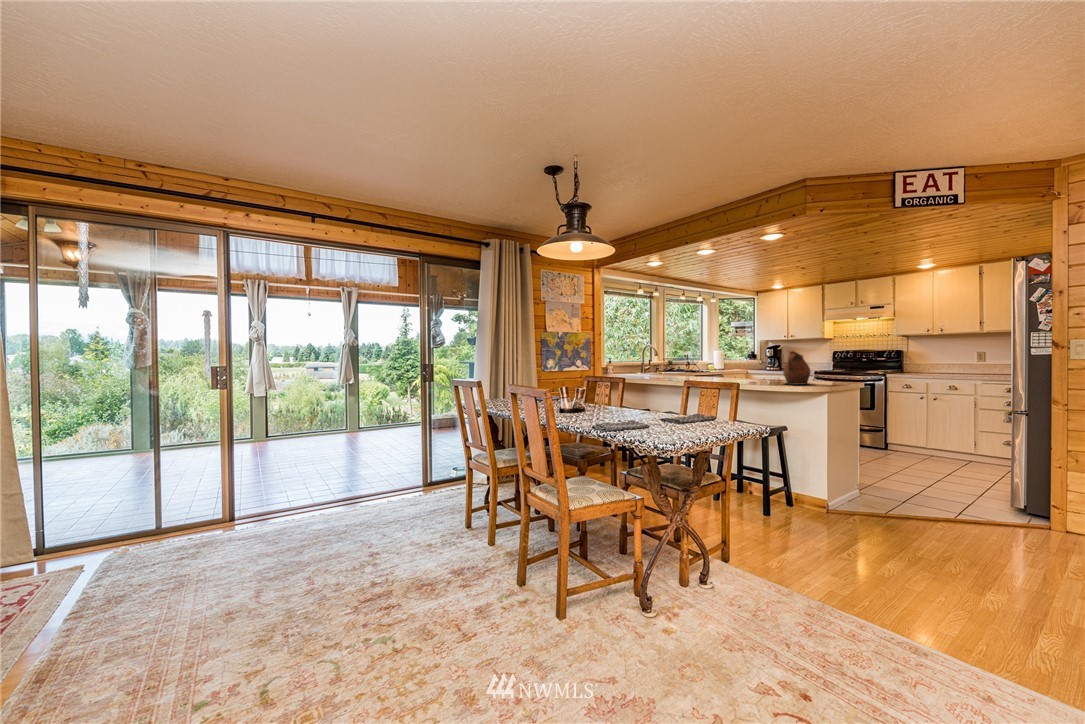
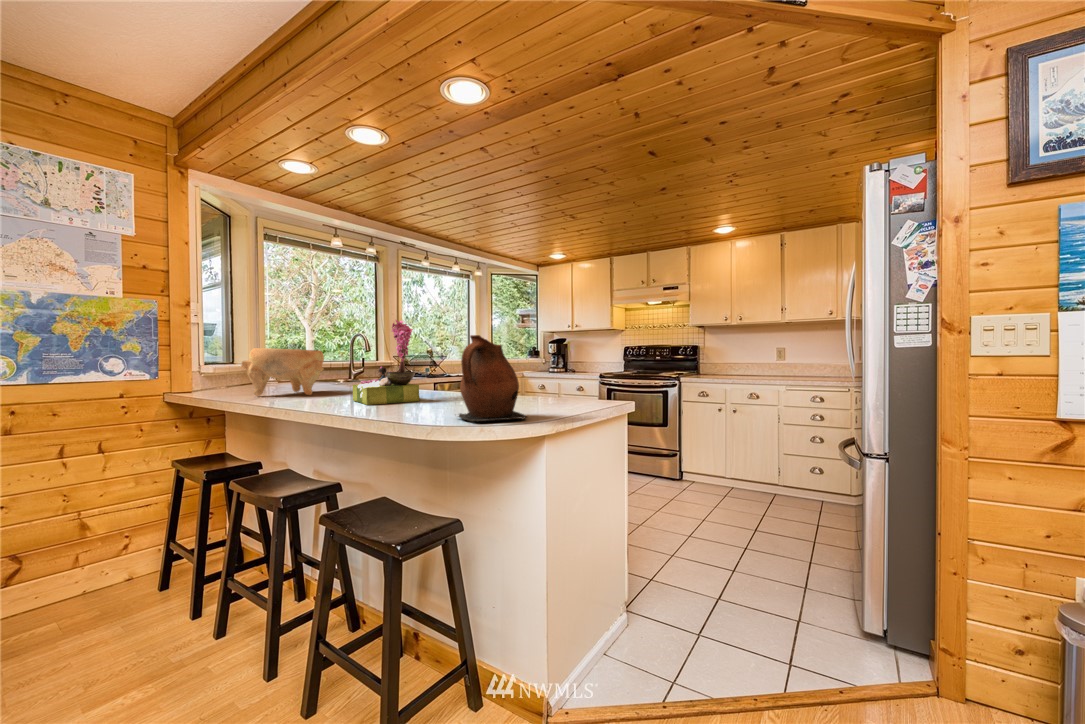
flower arrangement: none [705,342,740,381] -> present [353,320,419,405]
decorative bowl: none [642,355,678,378] -> present [242,348,324,396]

